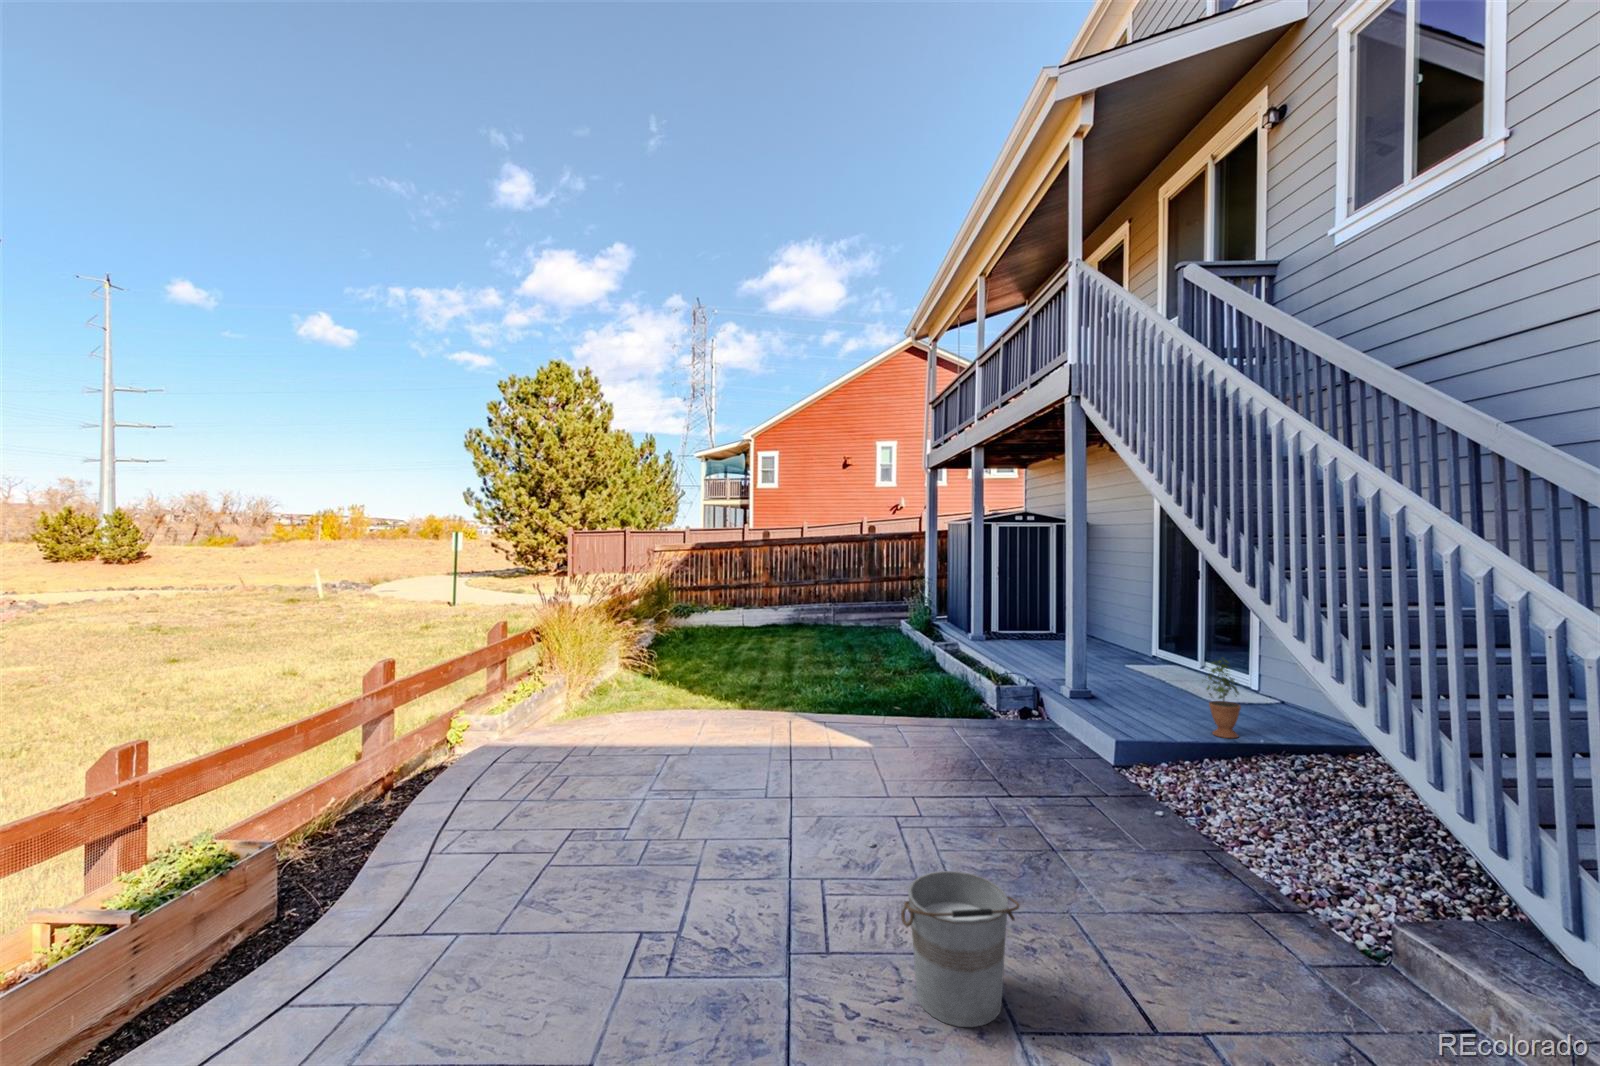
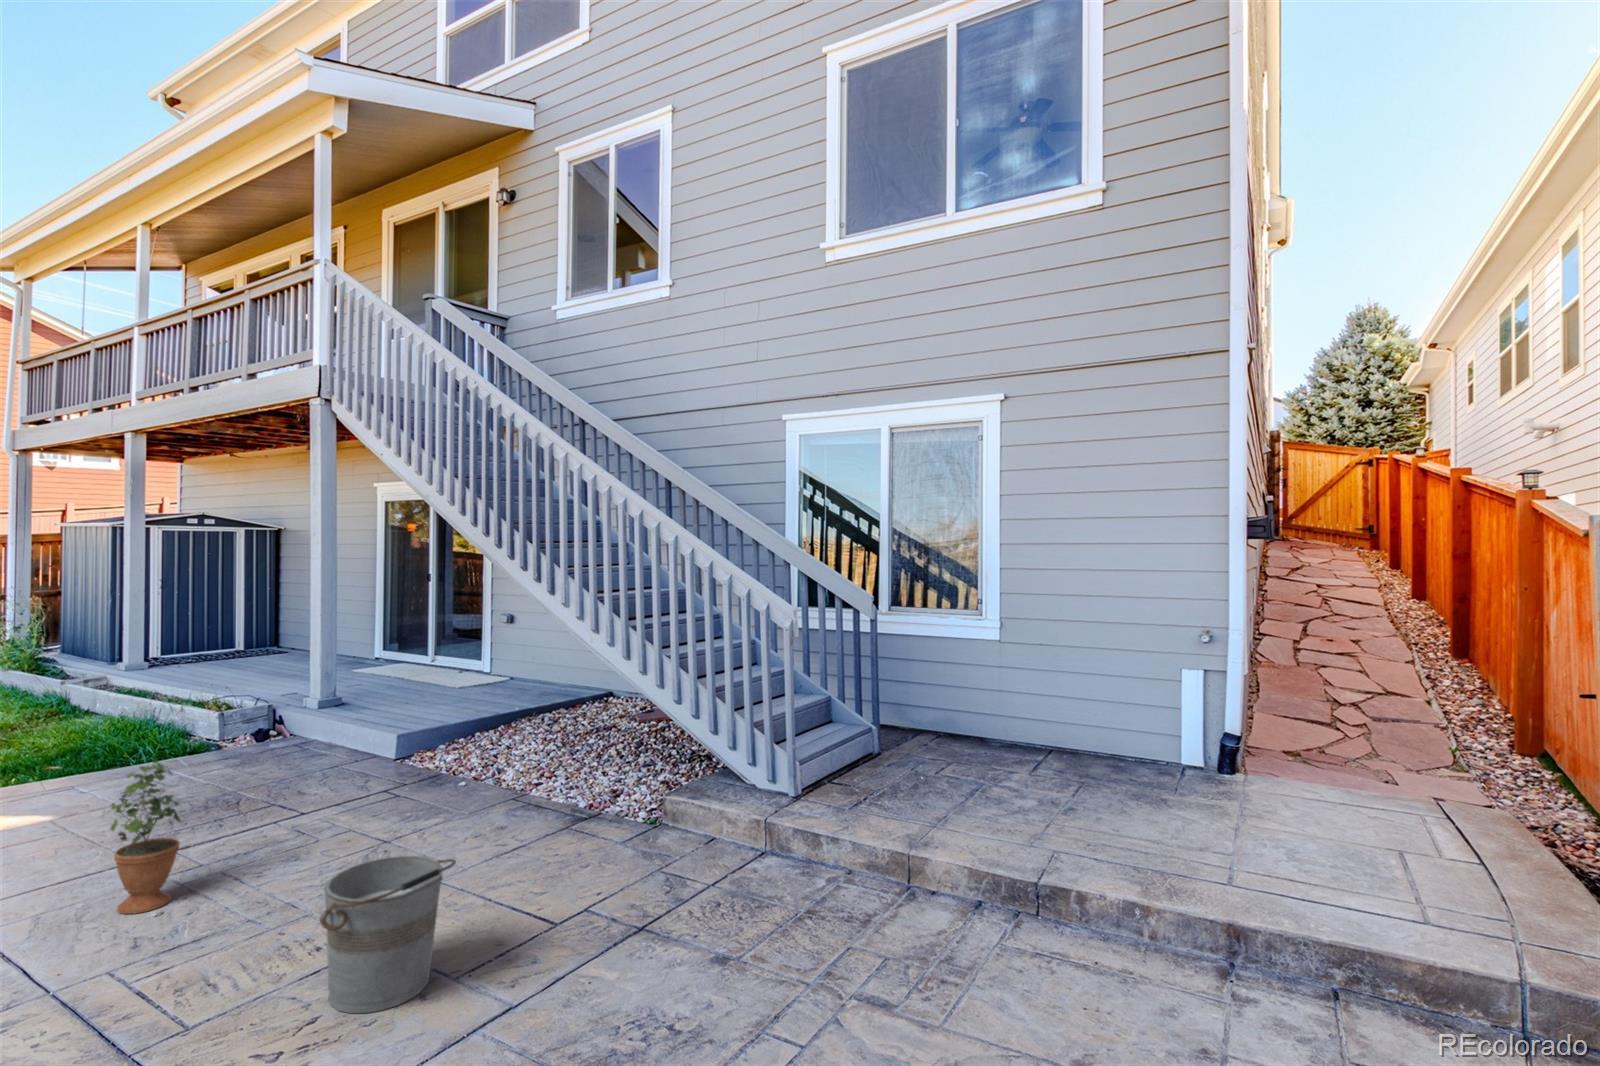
potted plant: present [1207,658,1241,738] -> present [103,759,181,914]

